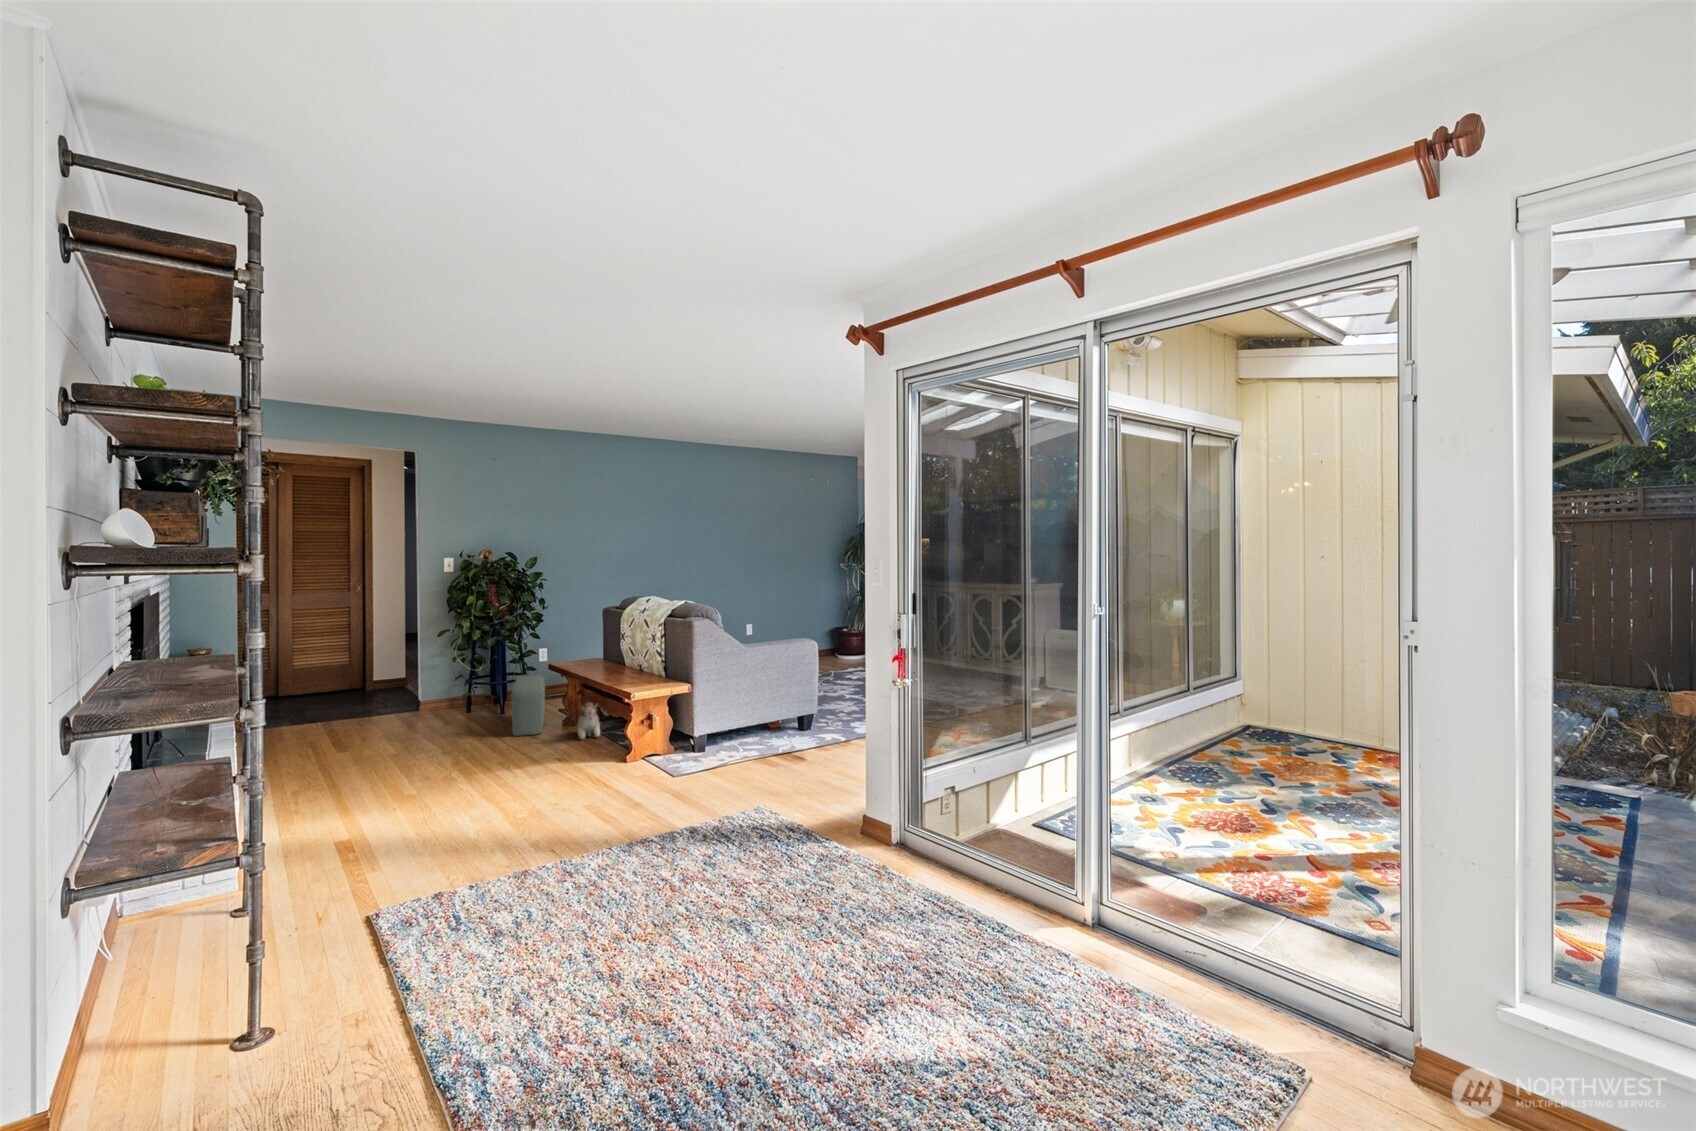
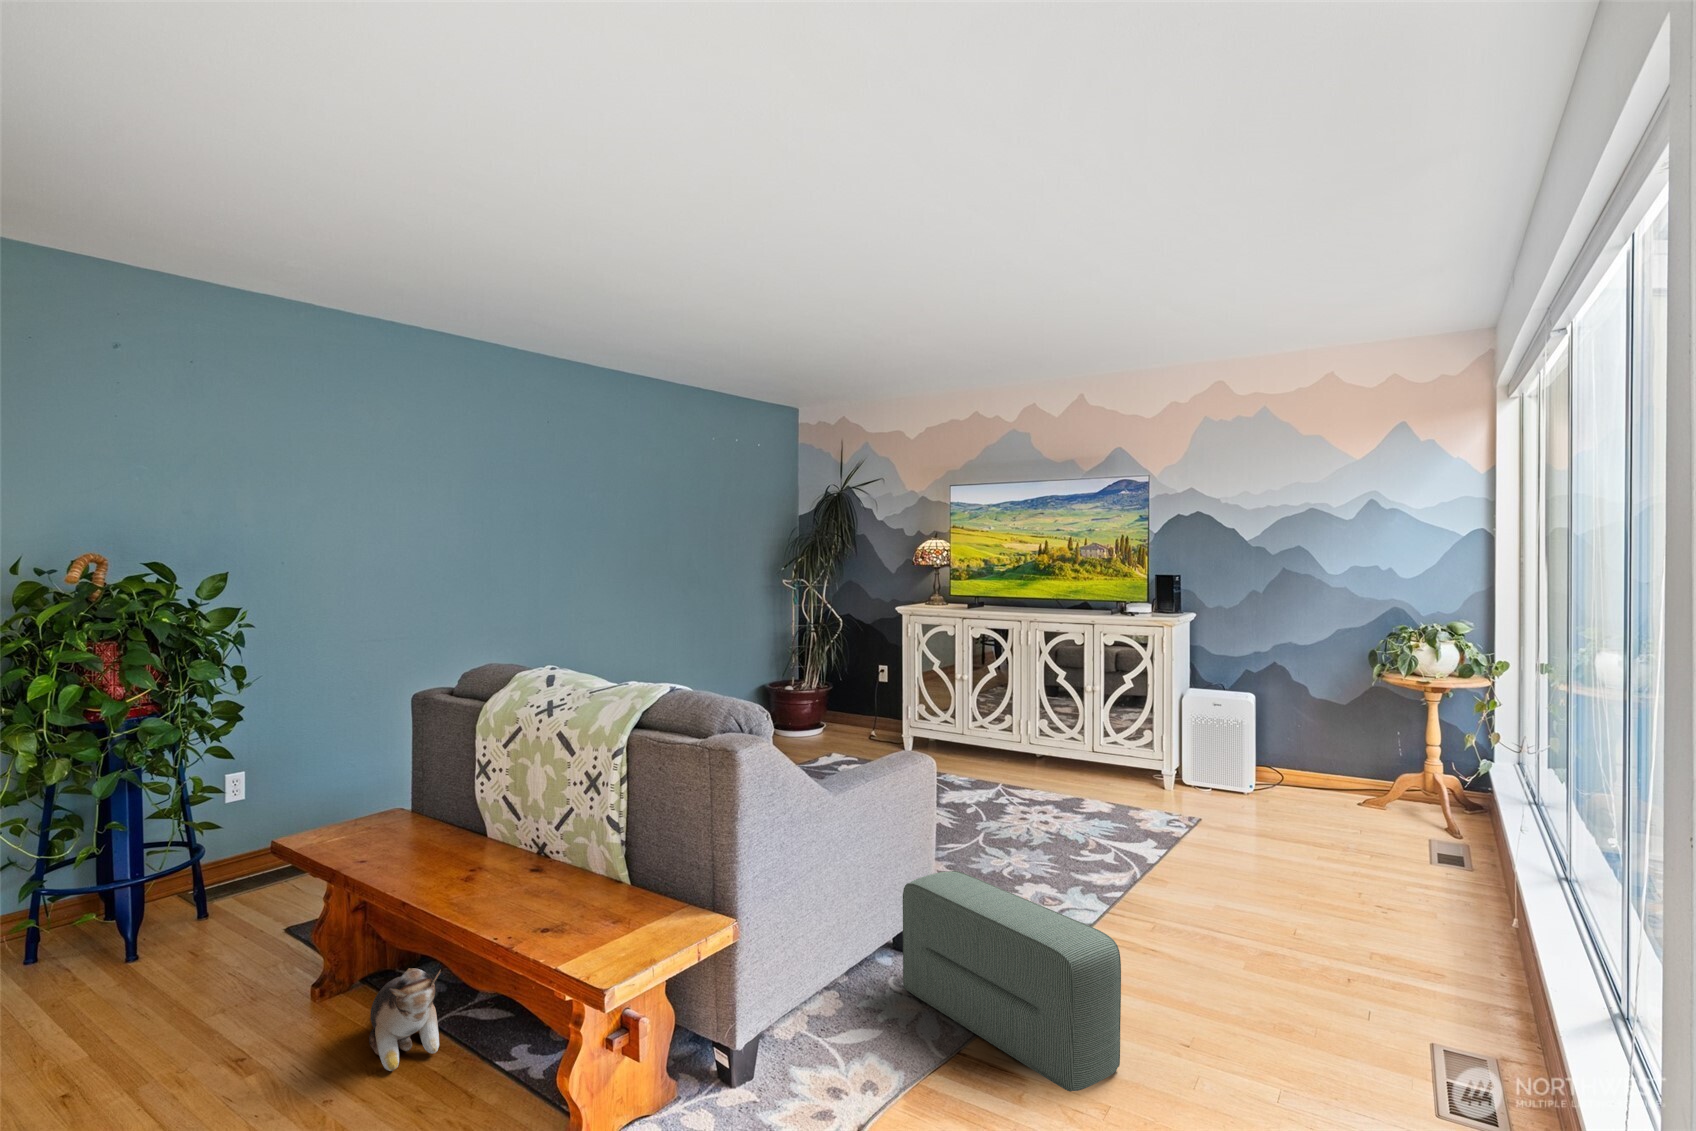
pouf: present [511,674,545,736] -> present [903,871,1121,1092]

